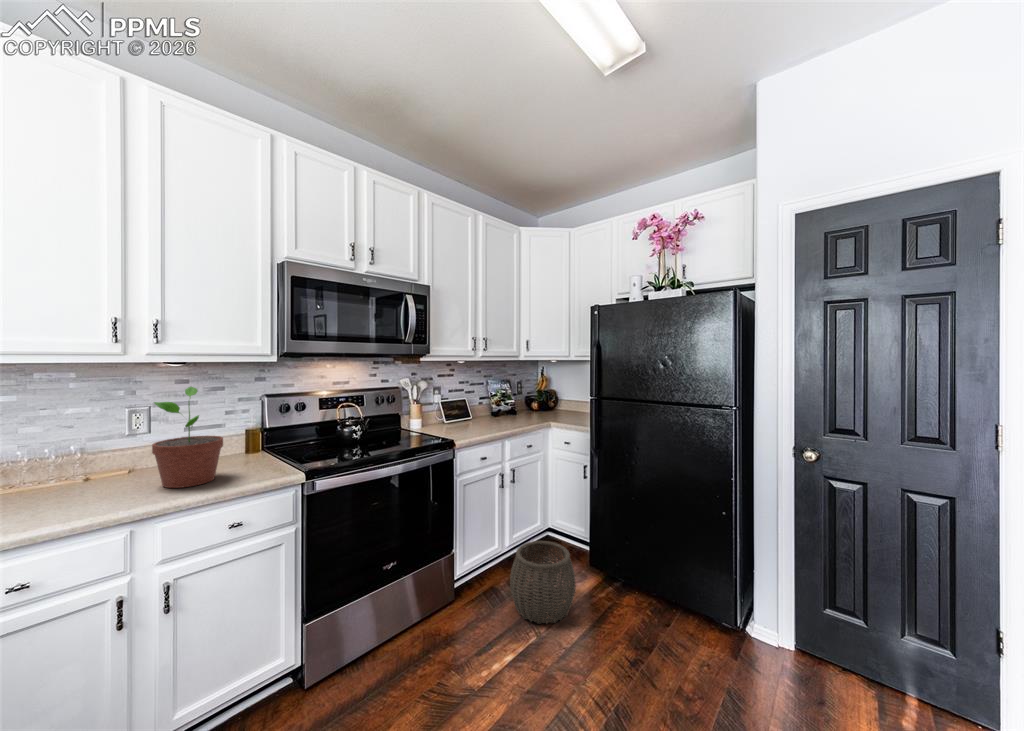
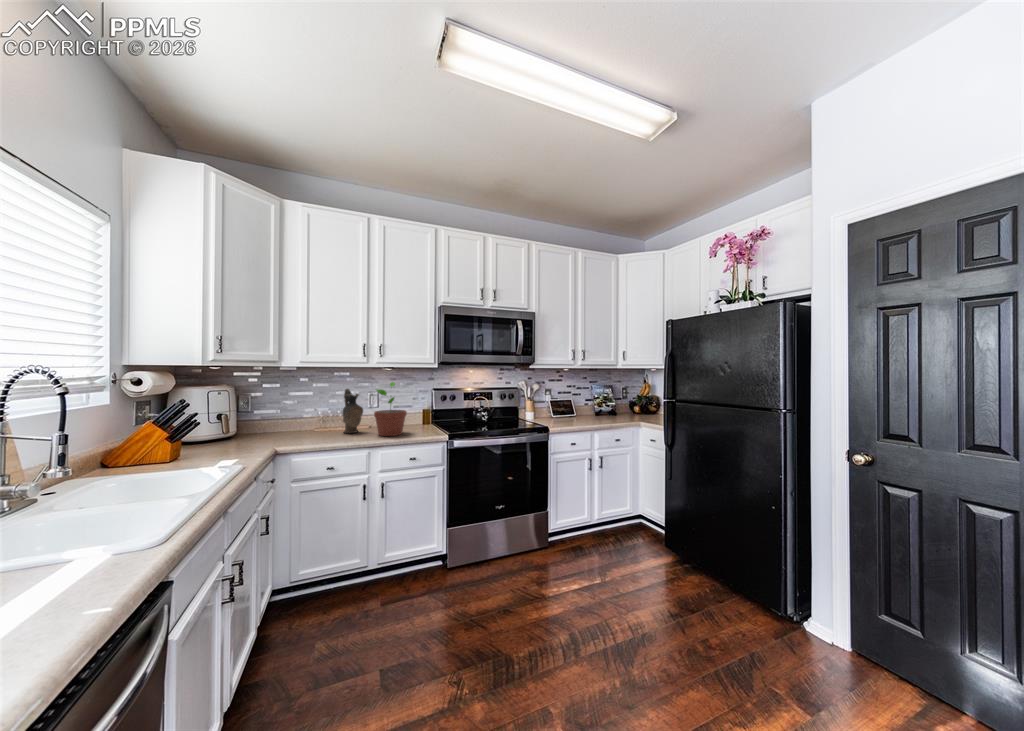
ceramic pitcher: none [70,402,123,491] -> present [343,389,363,433]
woven basket: present [510,541,576,623] -> none [586,511,640,574]

